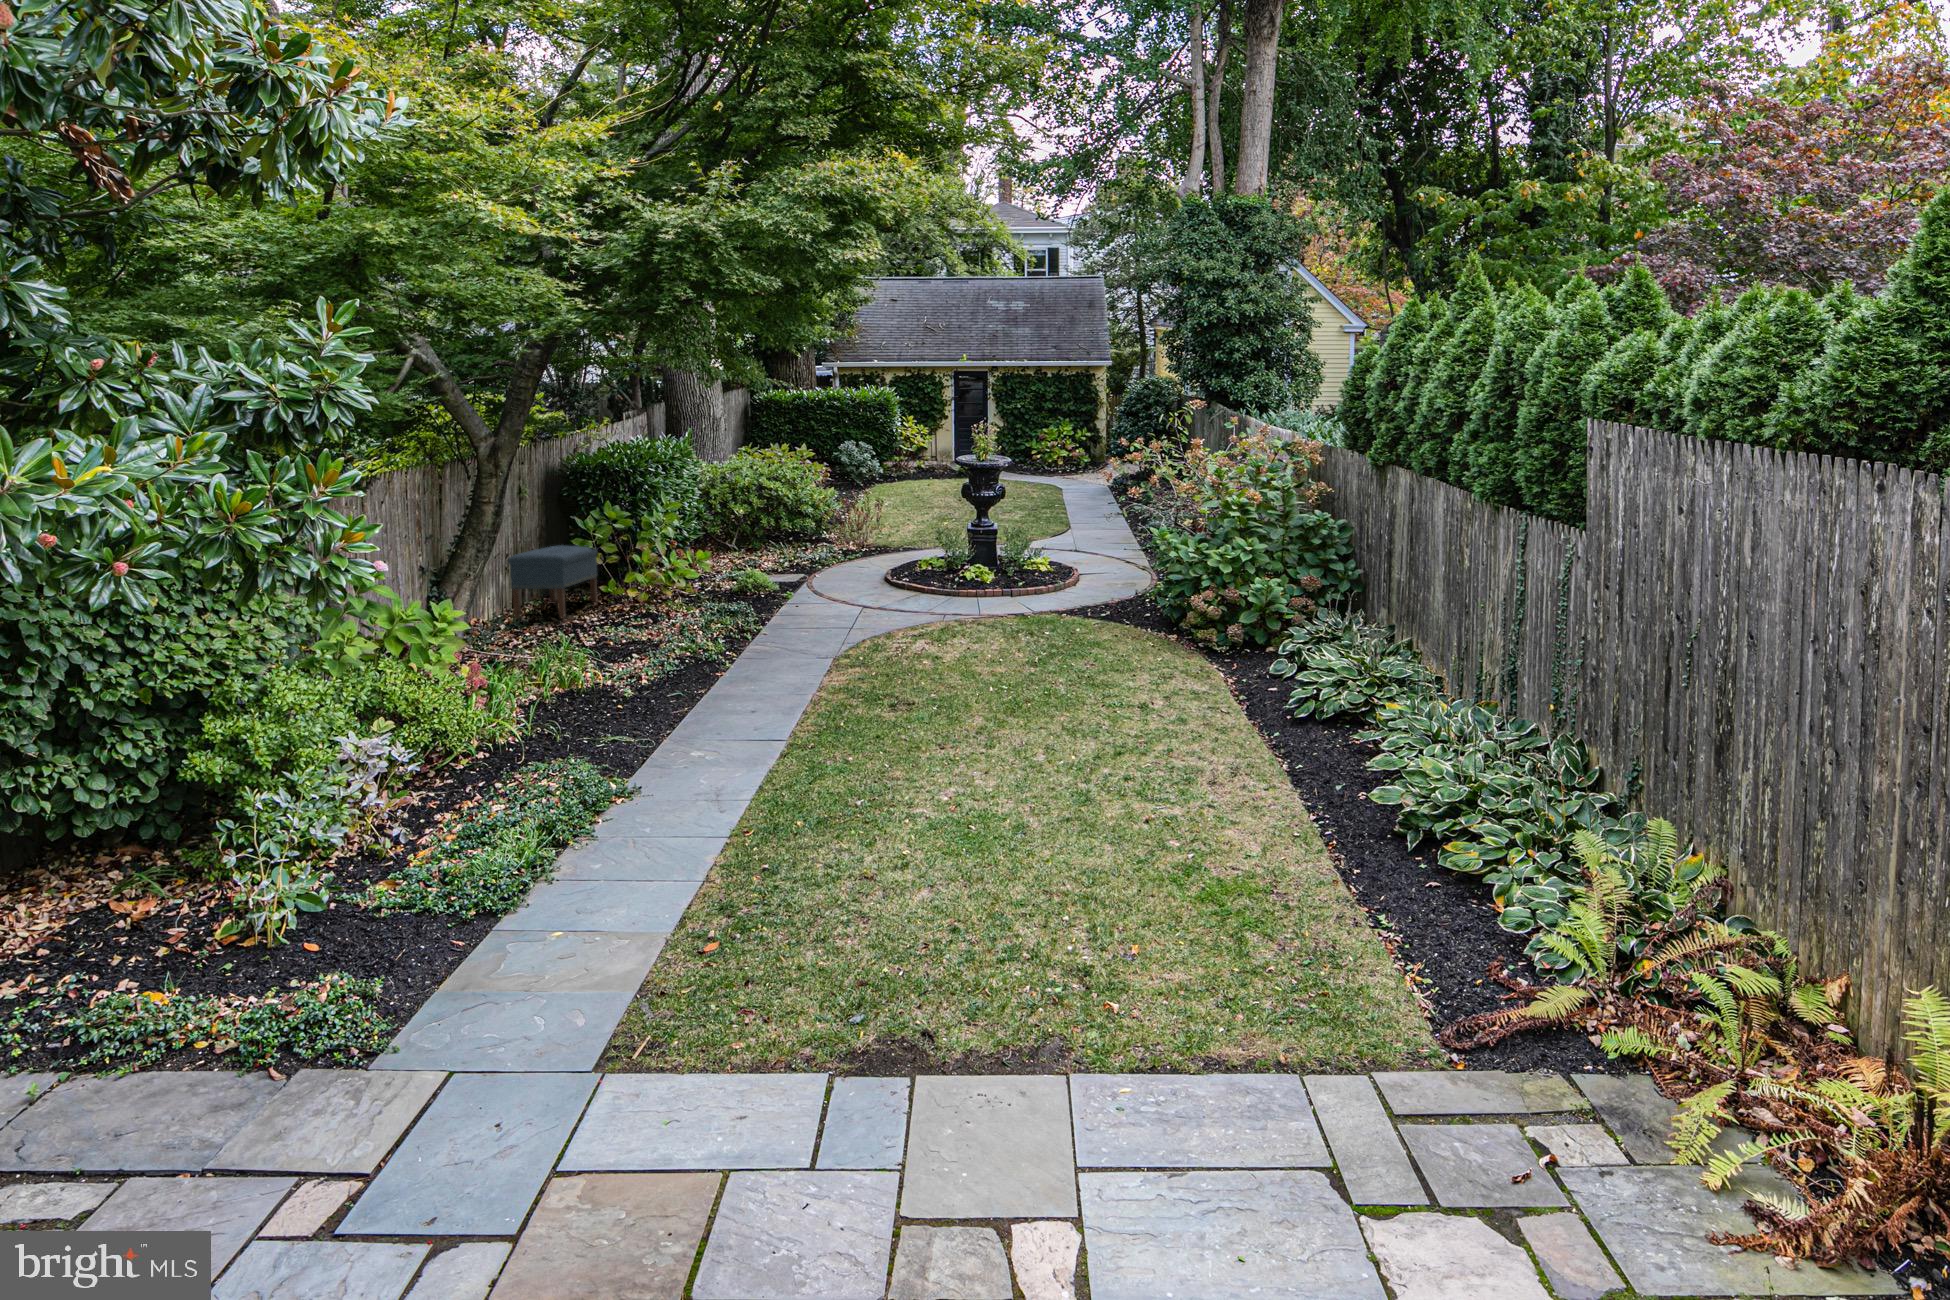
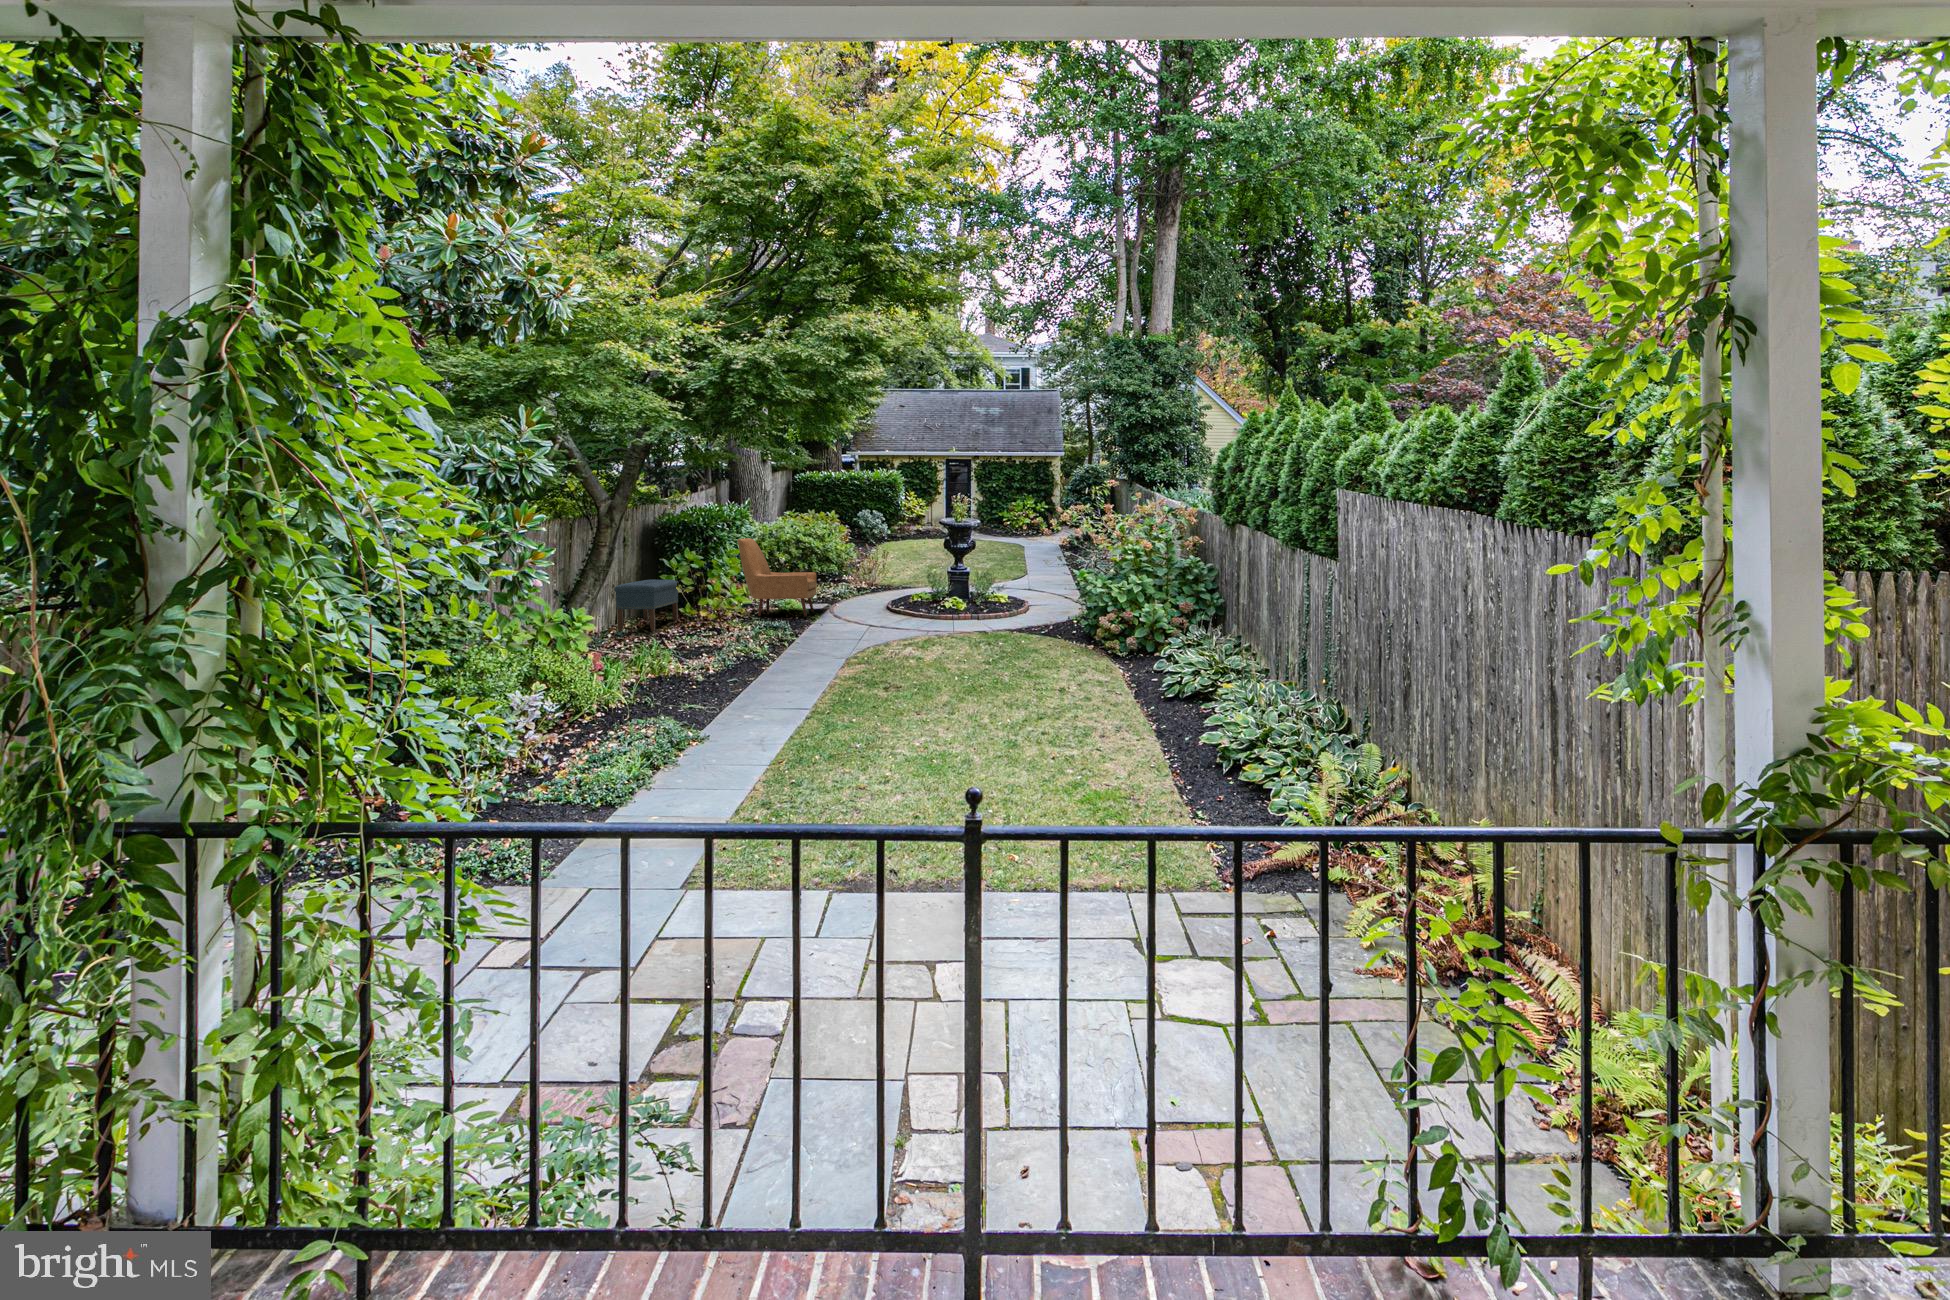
chair: none [678,487,788,594] -> present [738,538,817,616]

